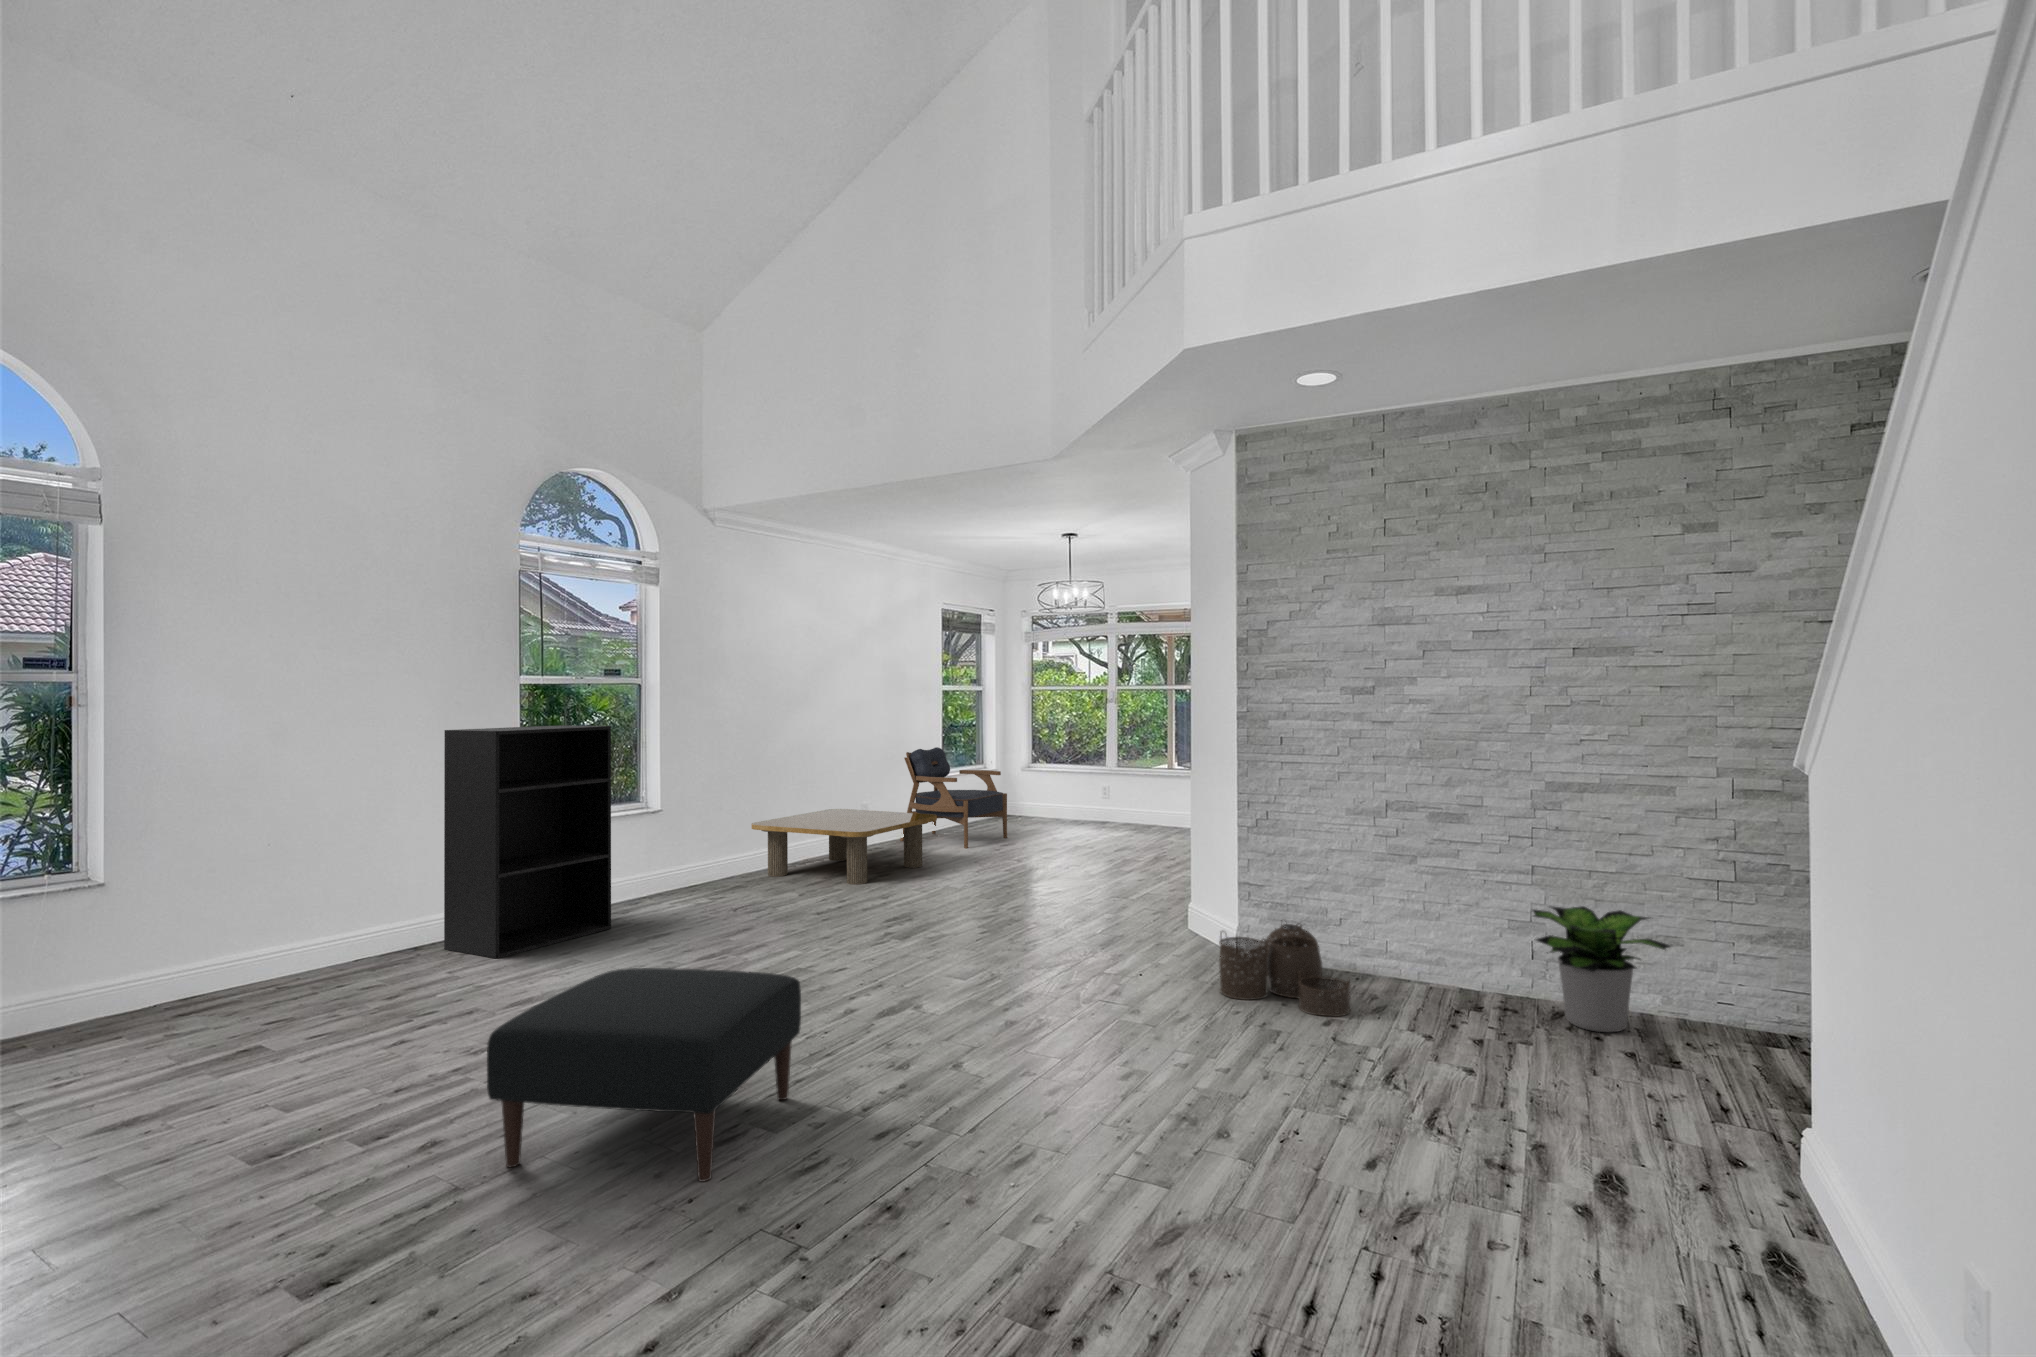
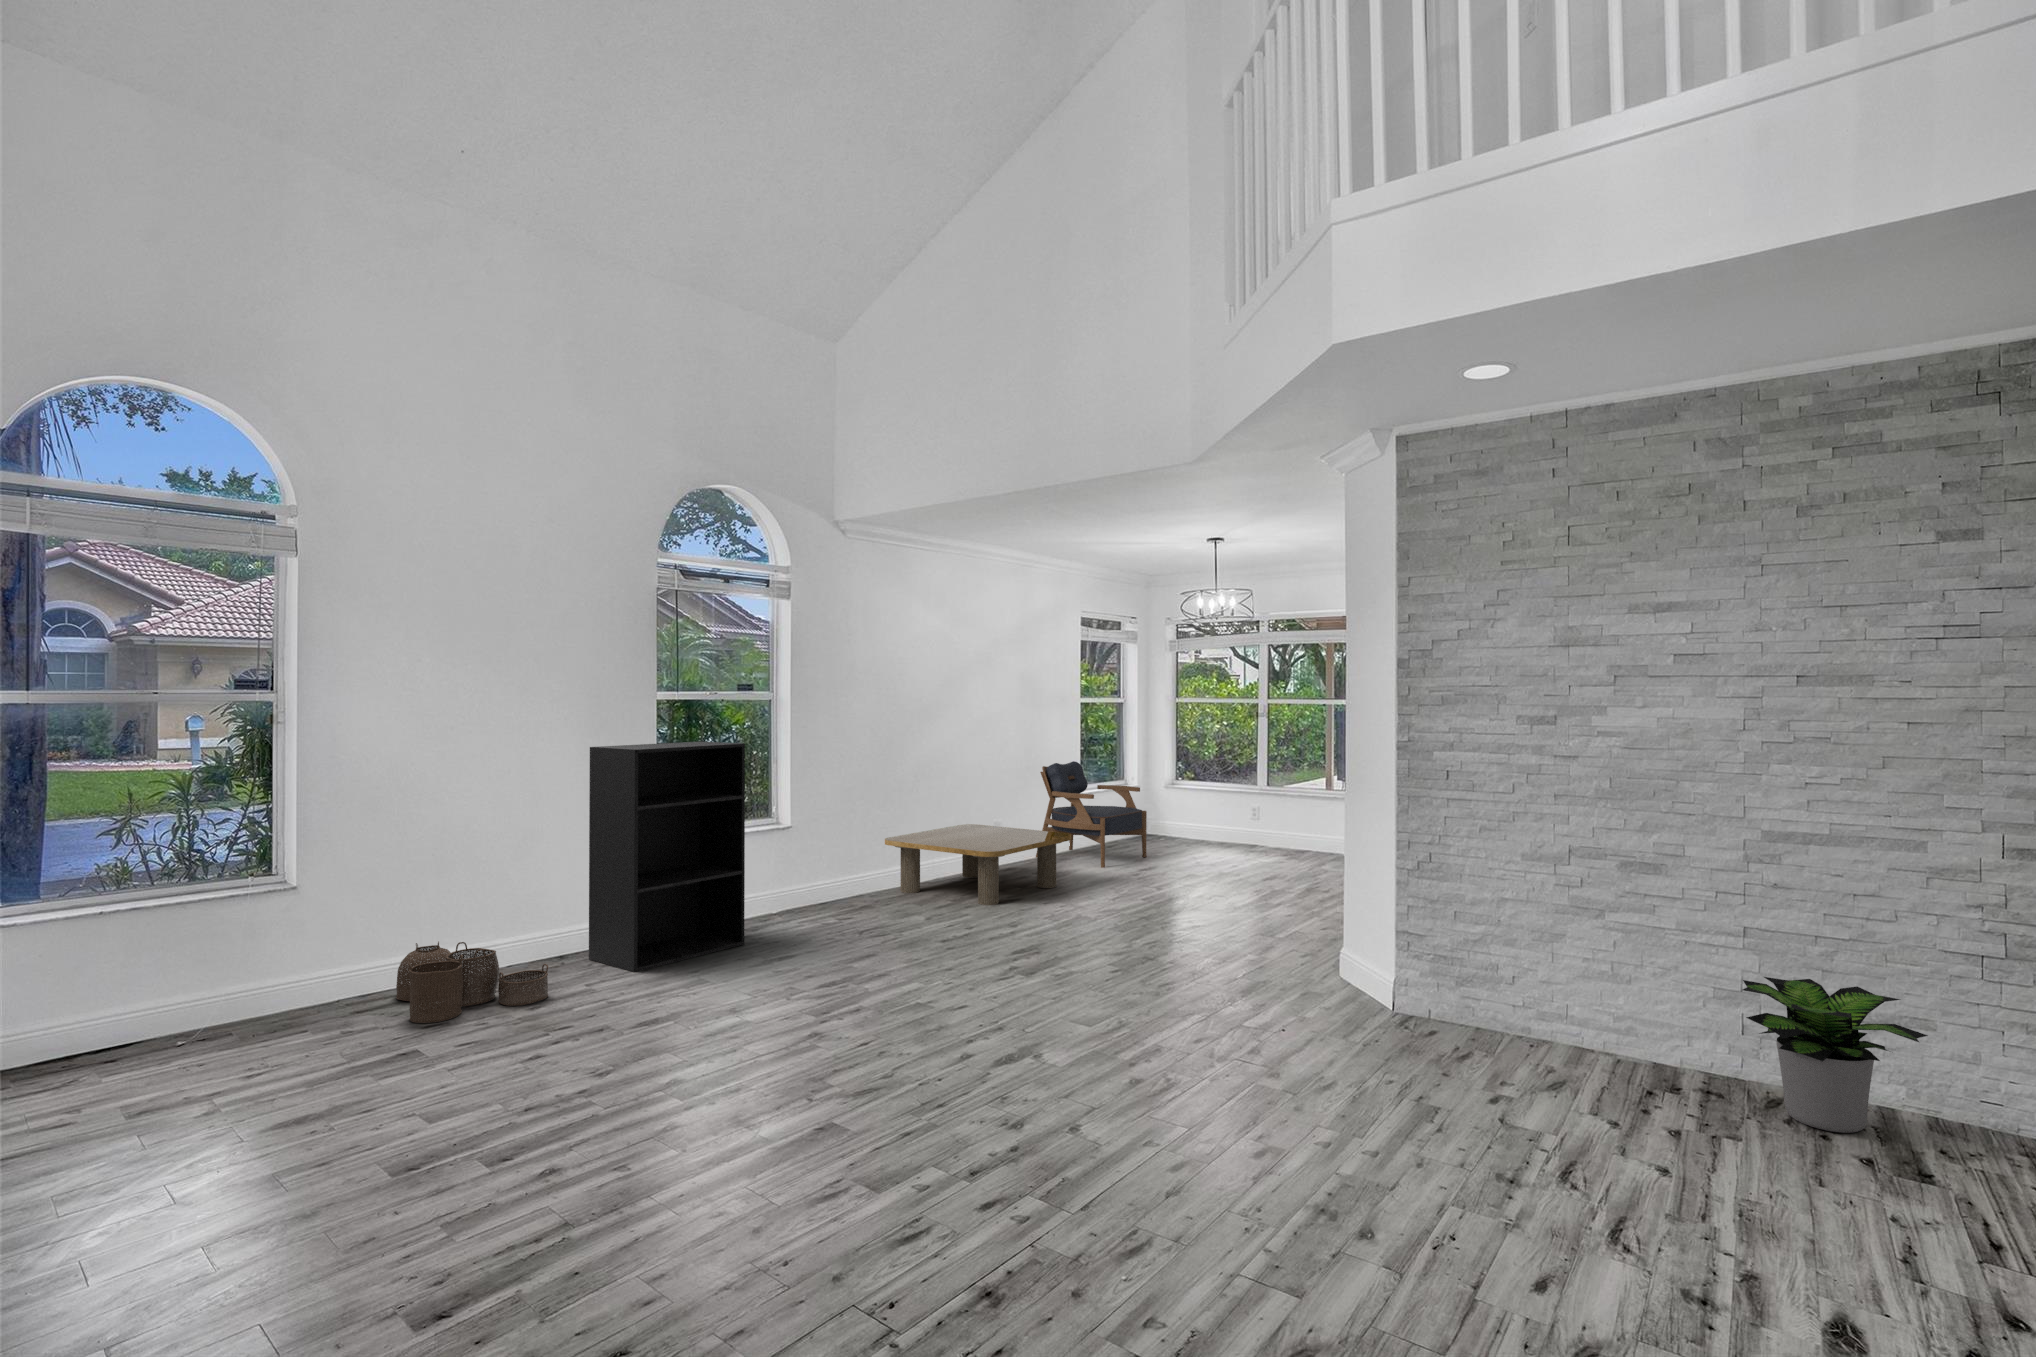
woven basket: present [1219,924,1350,1017] -> present [396,942,548,1023]
ottoman: present [487,968,801,1182] -> none [598,1004,911,1240]

